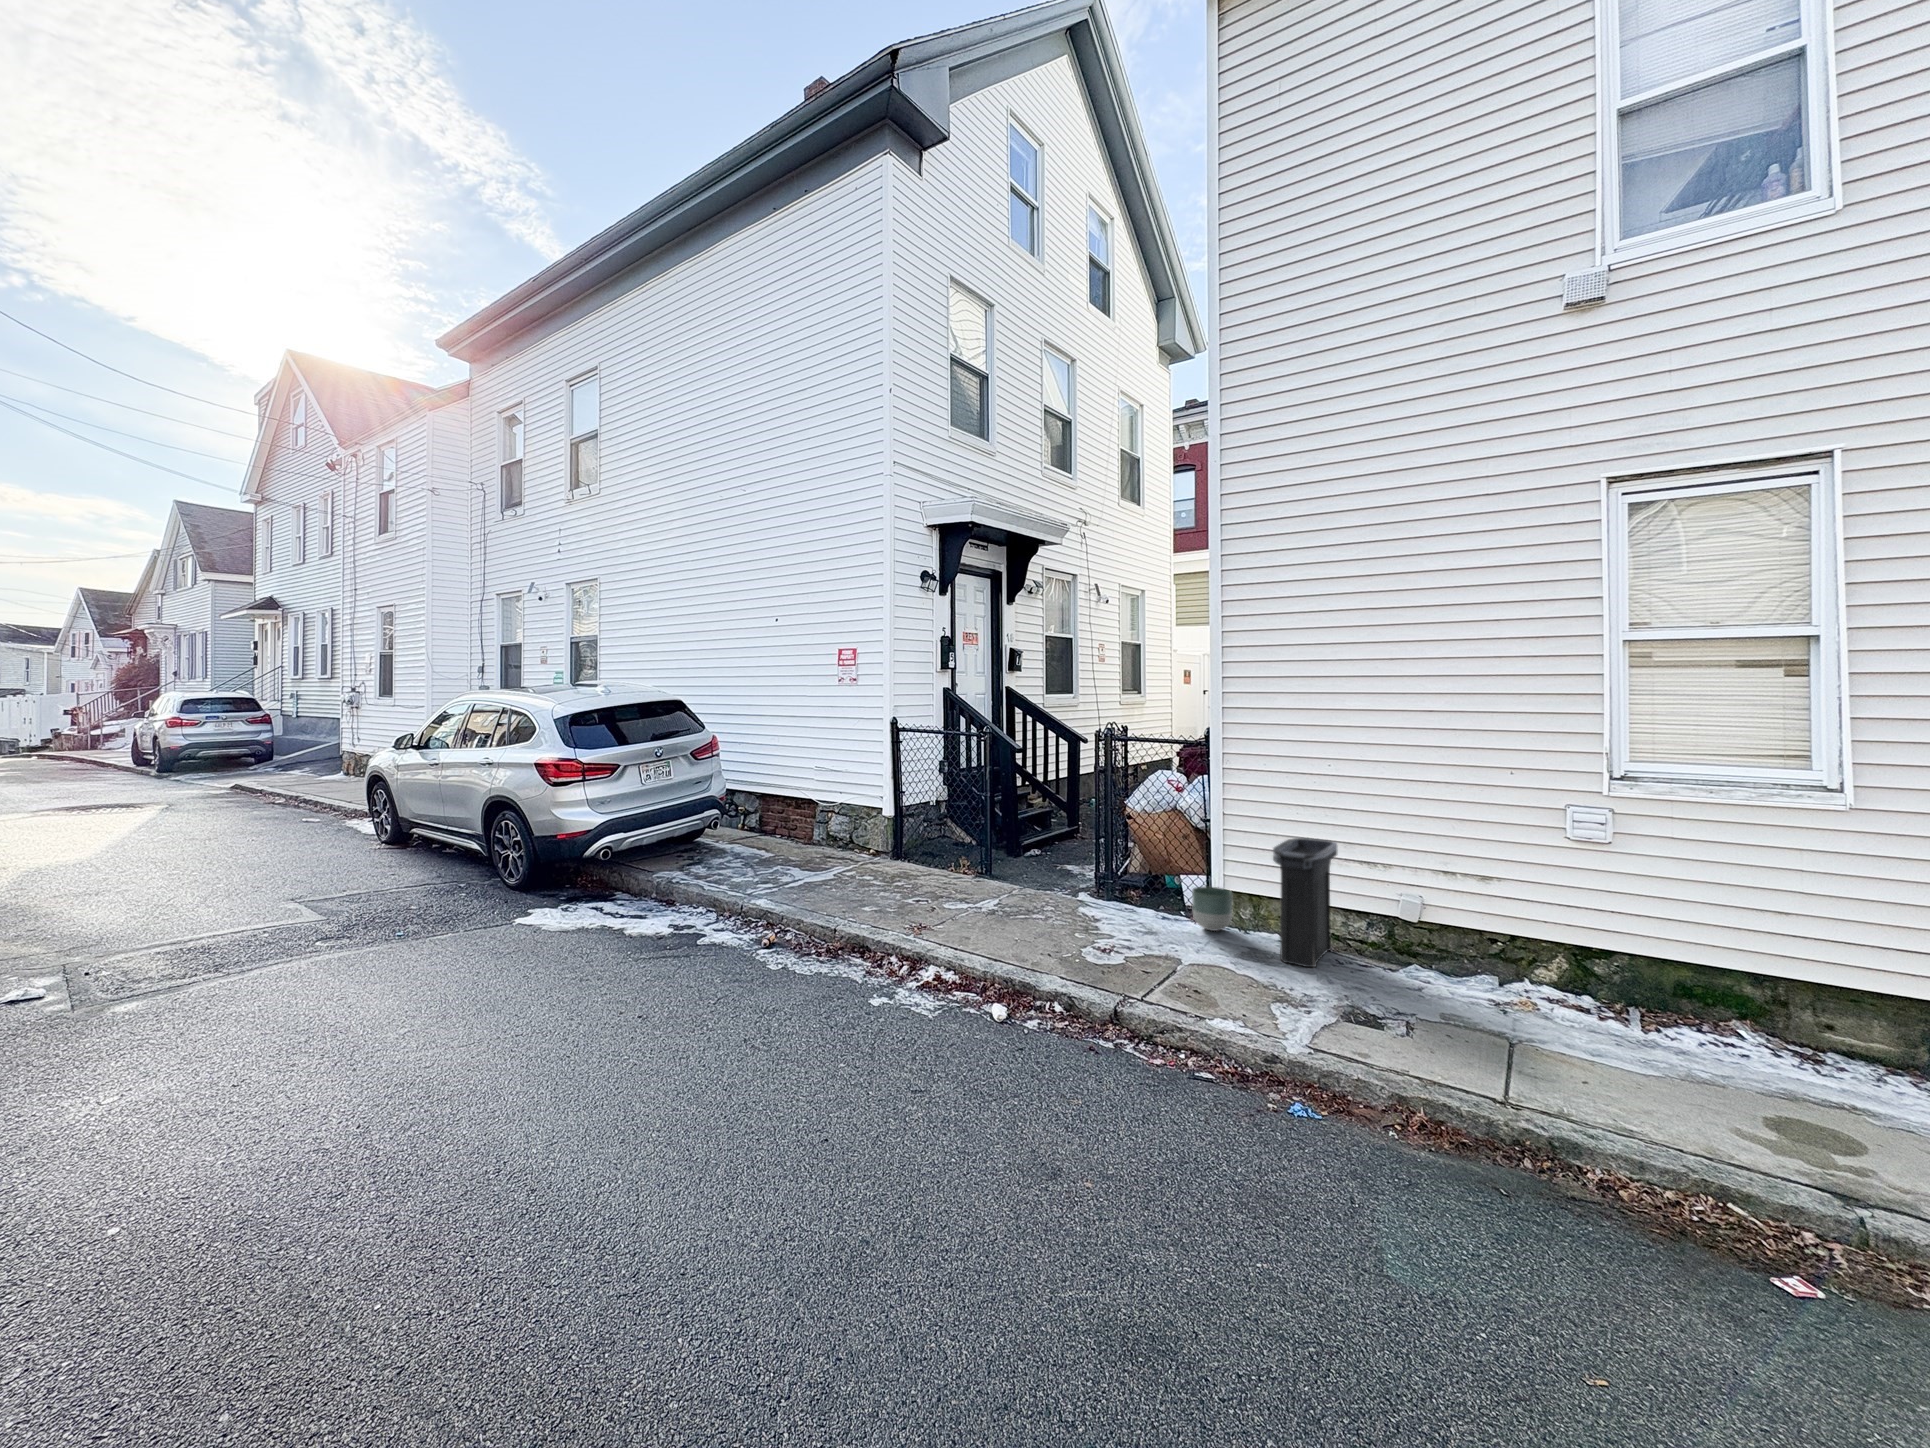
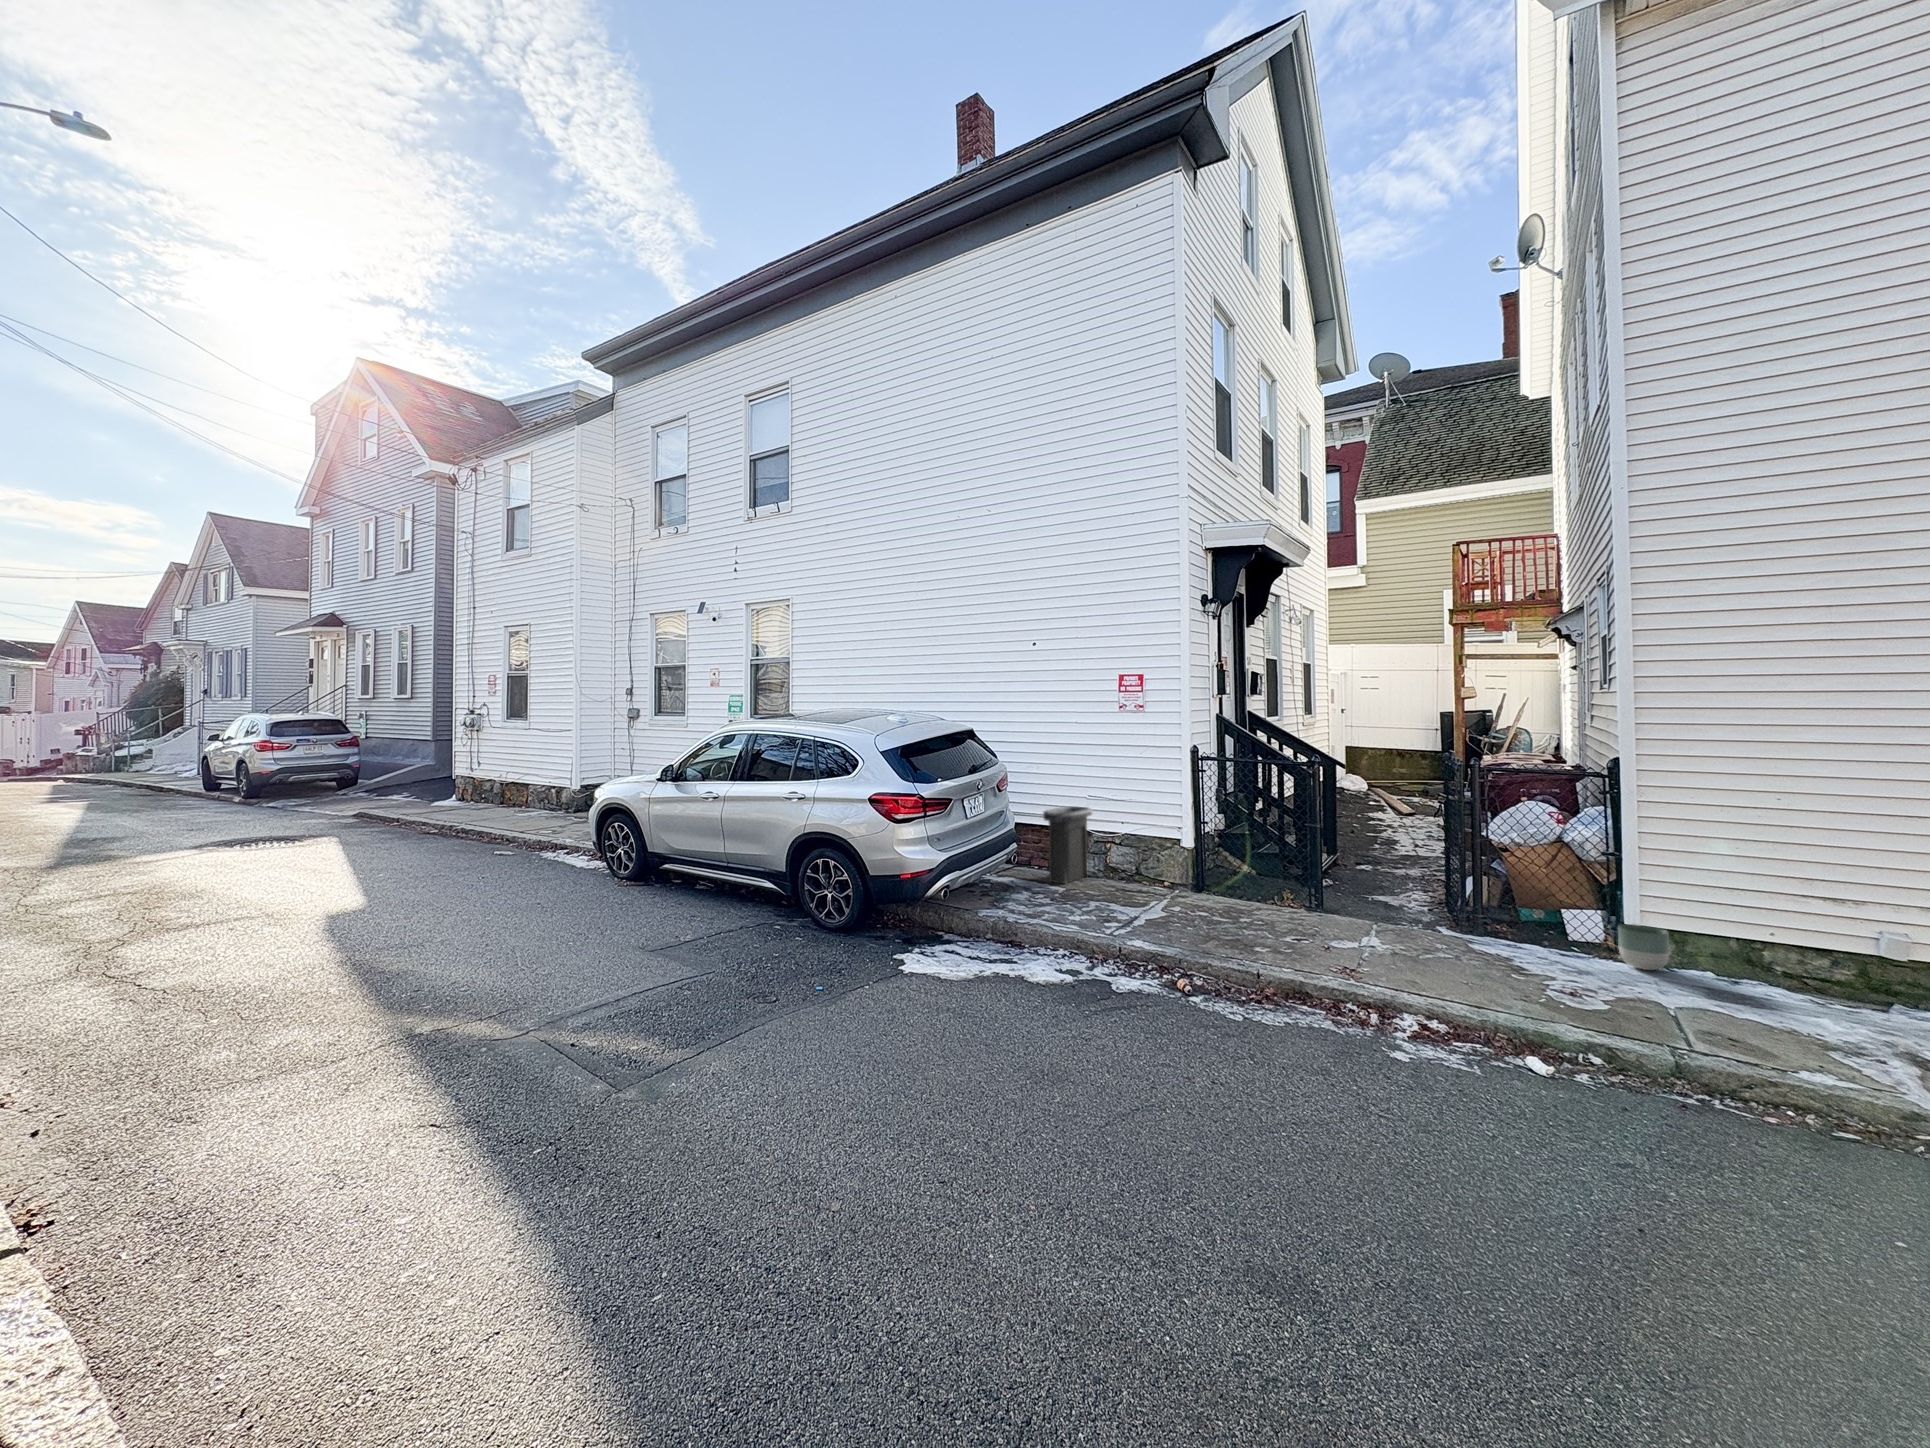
trash can: present [1273,838,1337,967] -> present [1043,807,1092,884]

